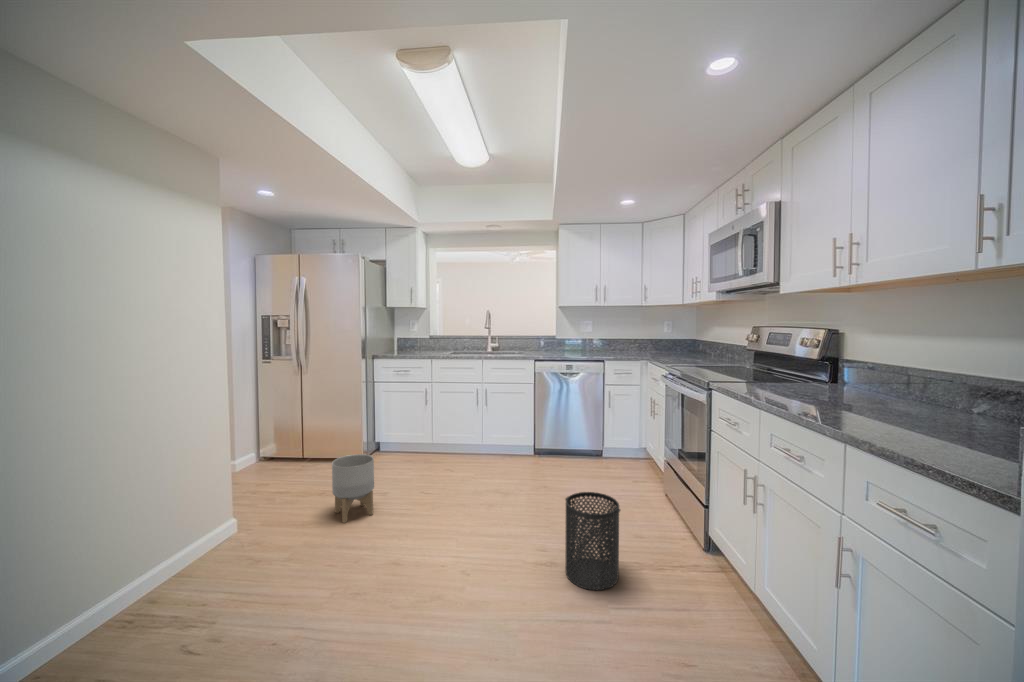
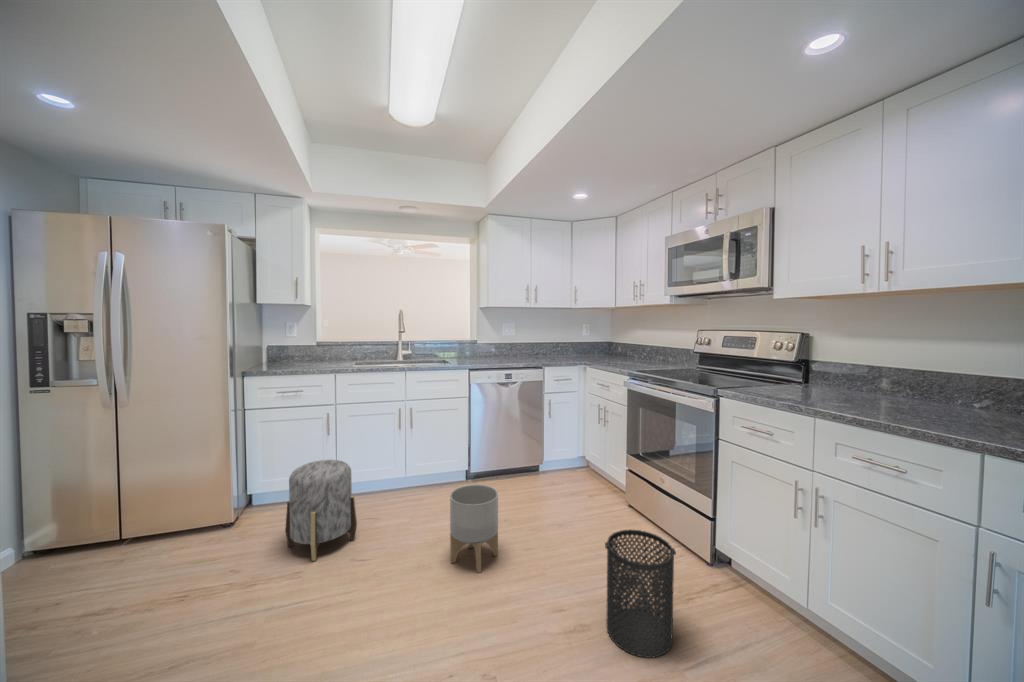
stool: none [386,421,431,488] -> present [285,460,357,561]
planter: present [332,454,374,523] -> present [450,484,498,573]

